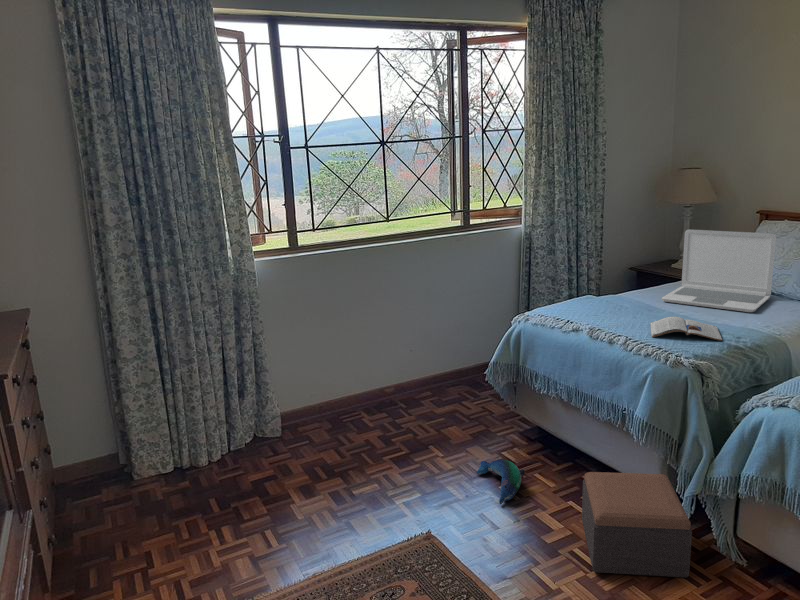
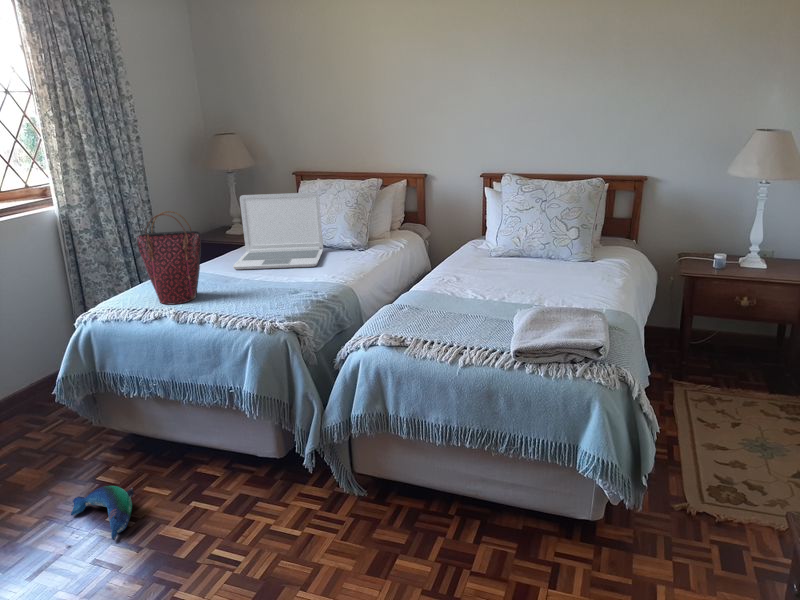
handbag: none [574,238,630,322] -> present [137,211,201,305]
magazine: present [651,317,722,341] -> none [233,283,303,308]
footstool: present [582,472,692,578] -> none [205,440,327,567]

